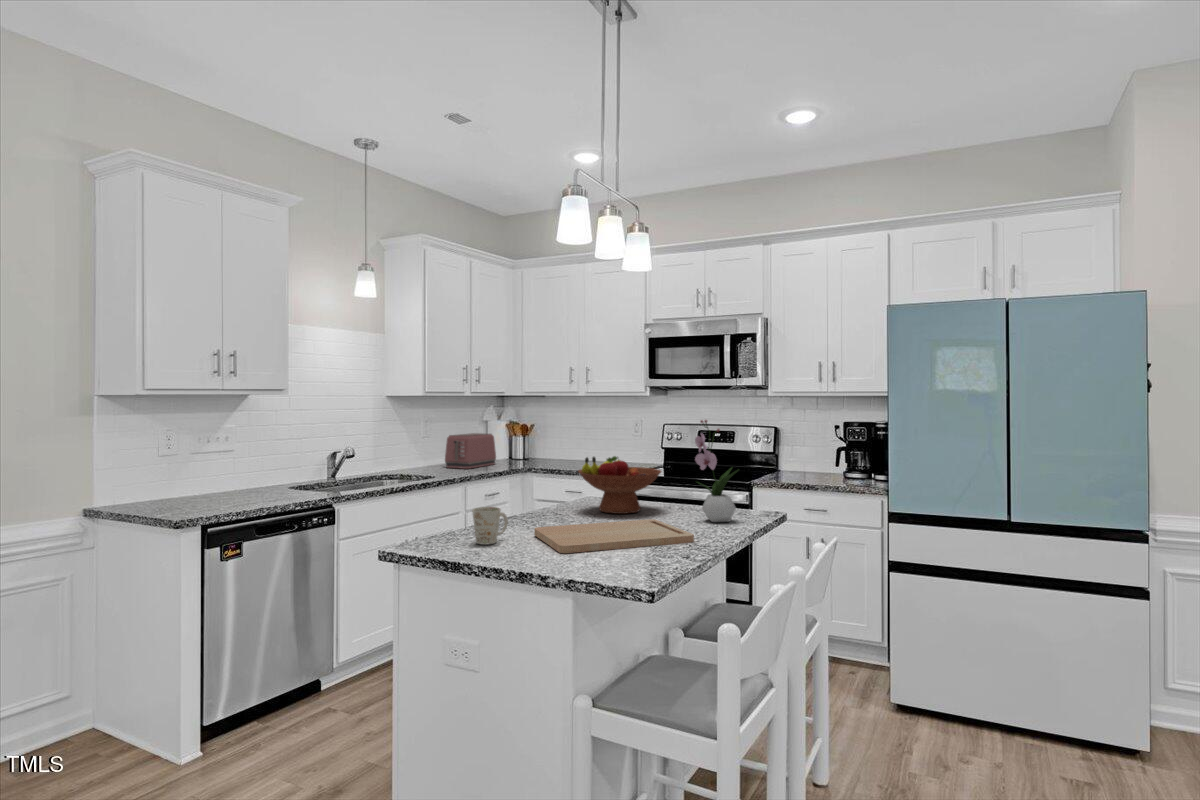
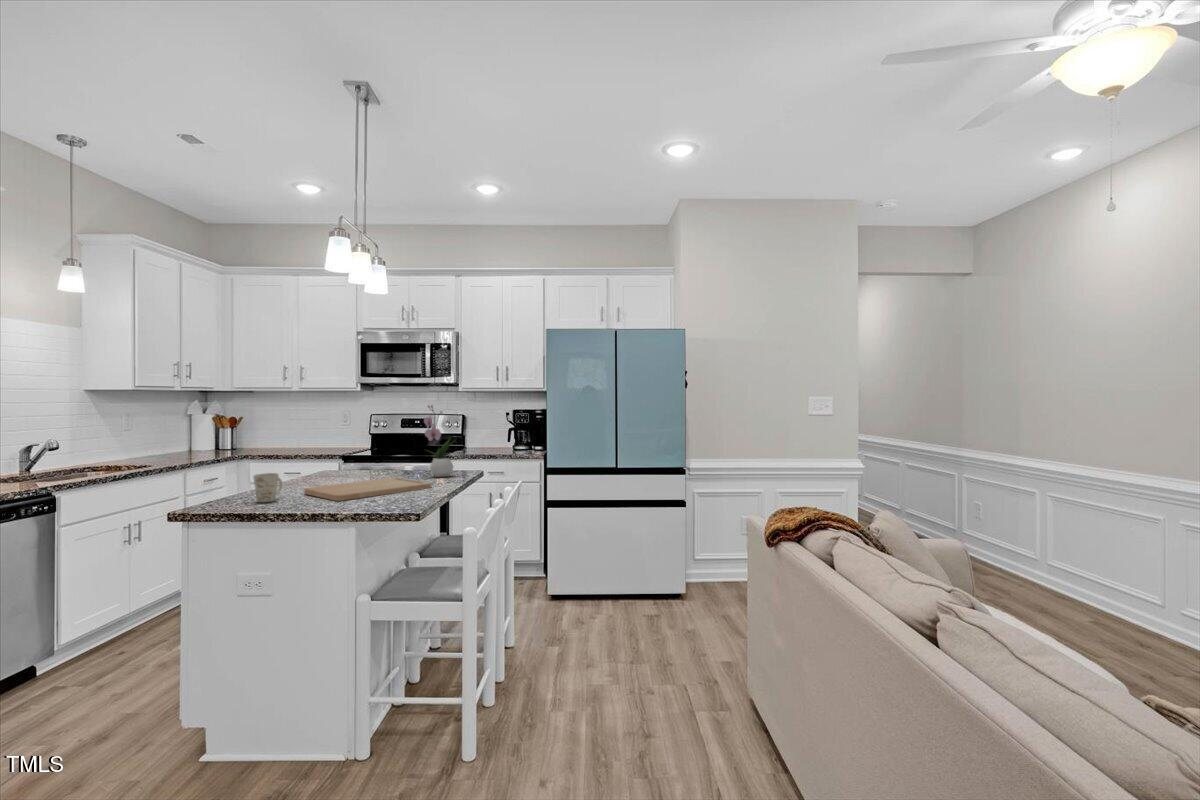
toaster: present [445,433,496,469] -> none [153,426,209,458]
fruit bowl: present [578,456,661,514] -> none [326,435,395,478]

